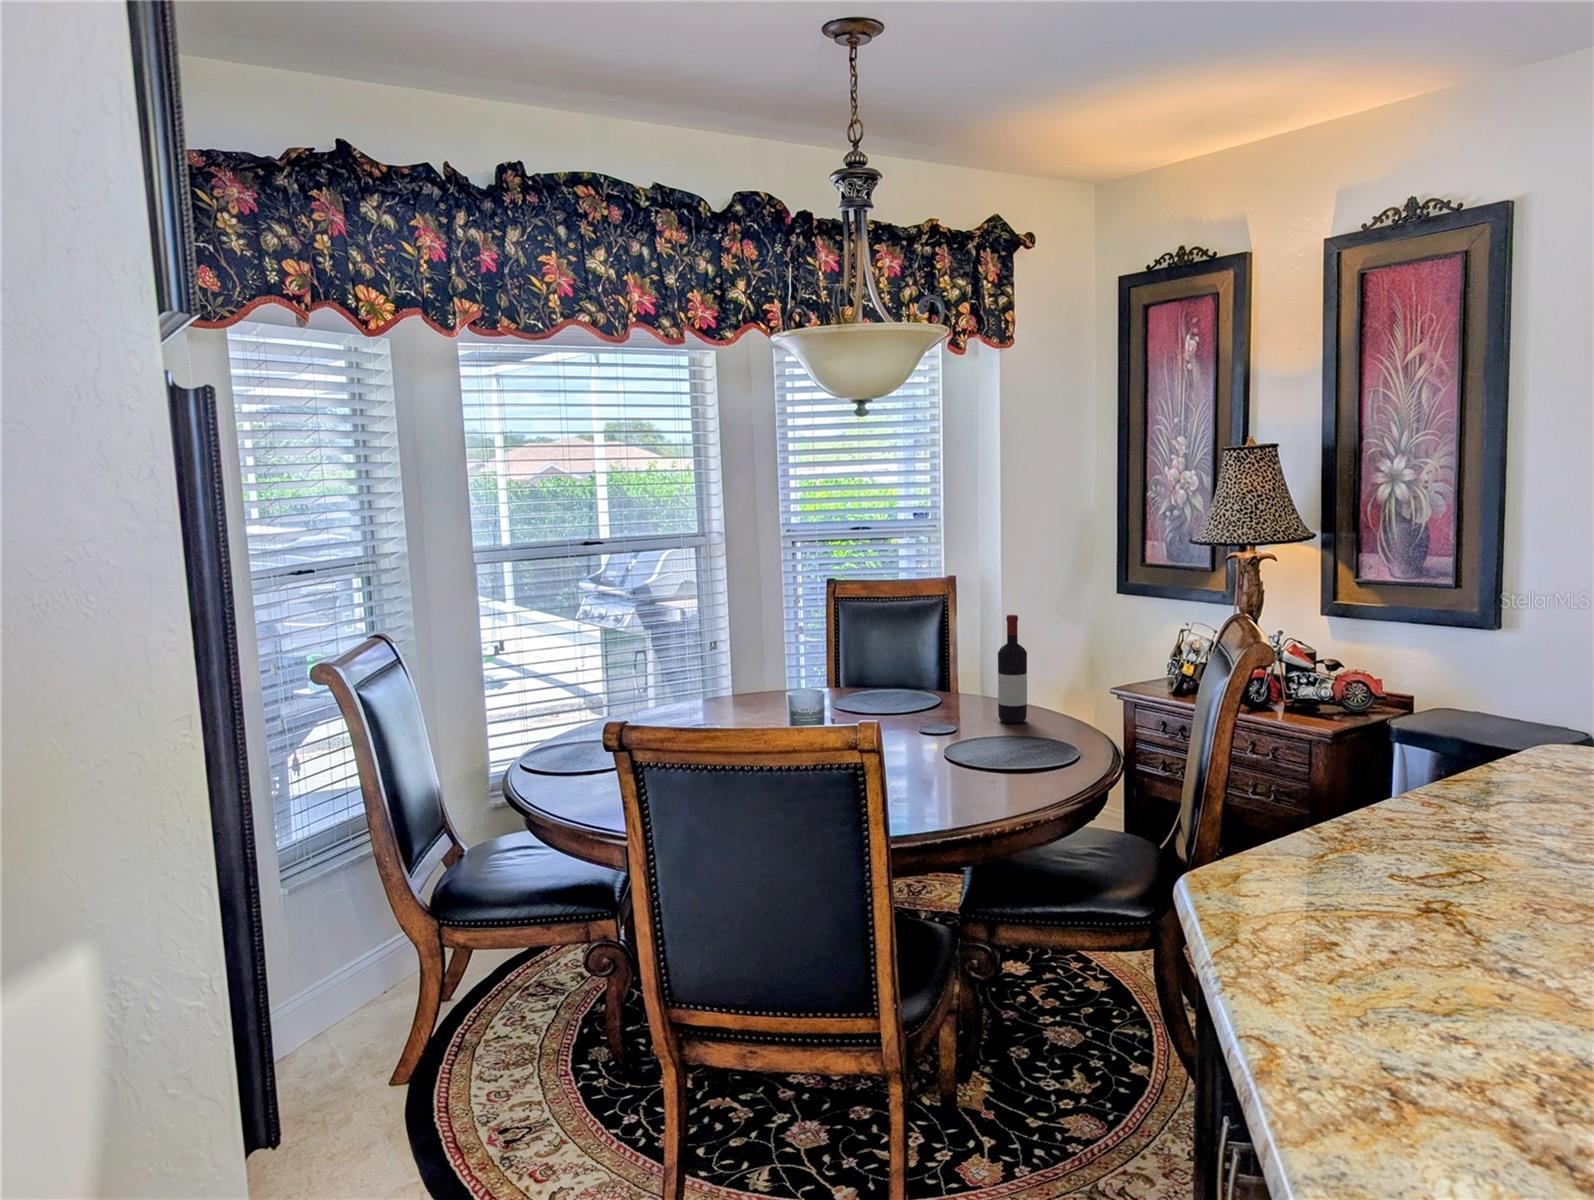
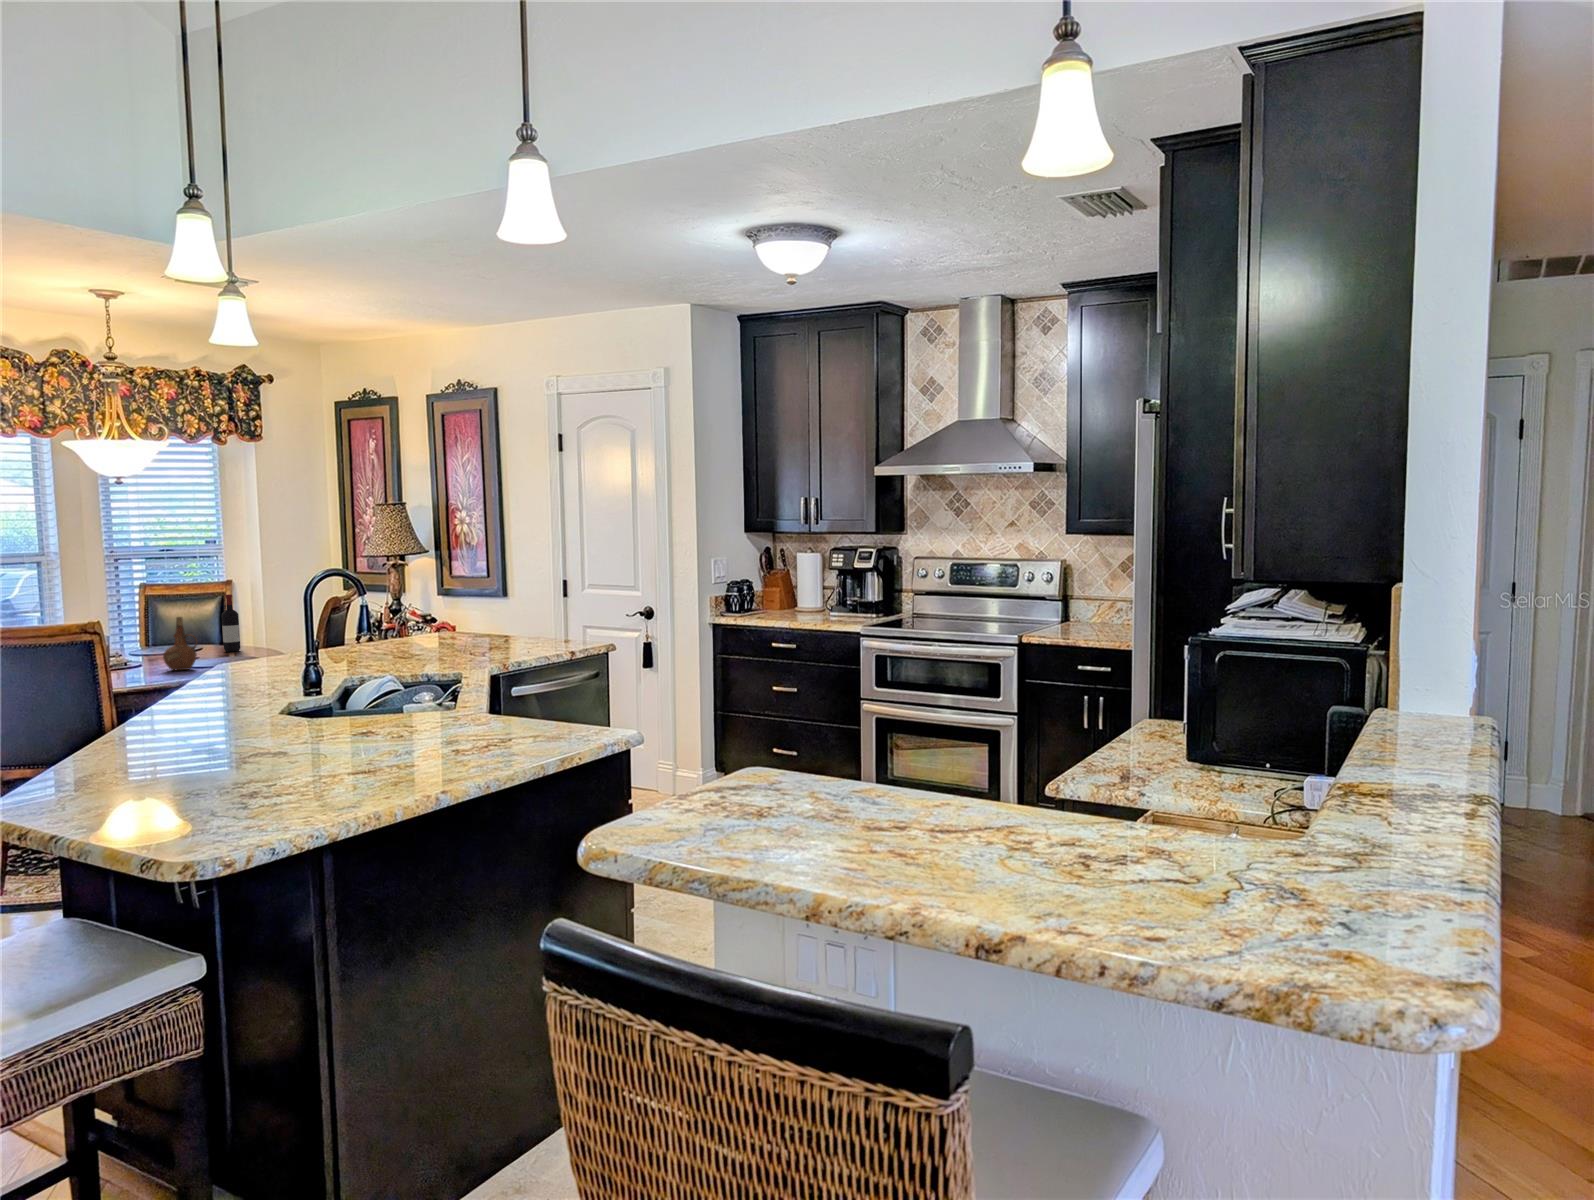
ceramic pitcher: none [934,680,1000,795] -> present [163,617,197,670]

